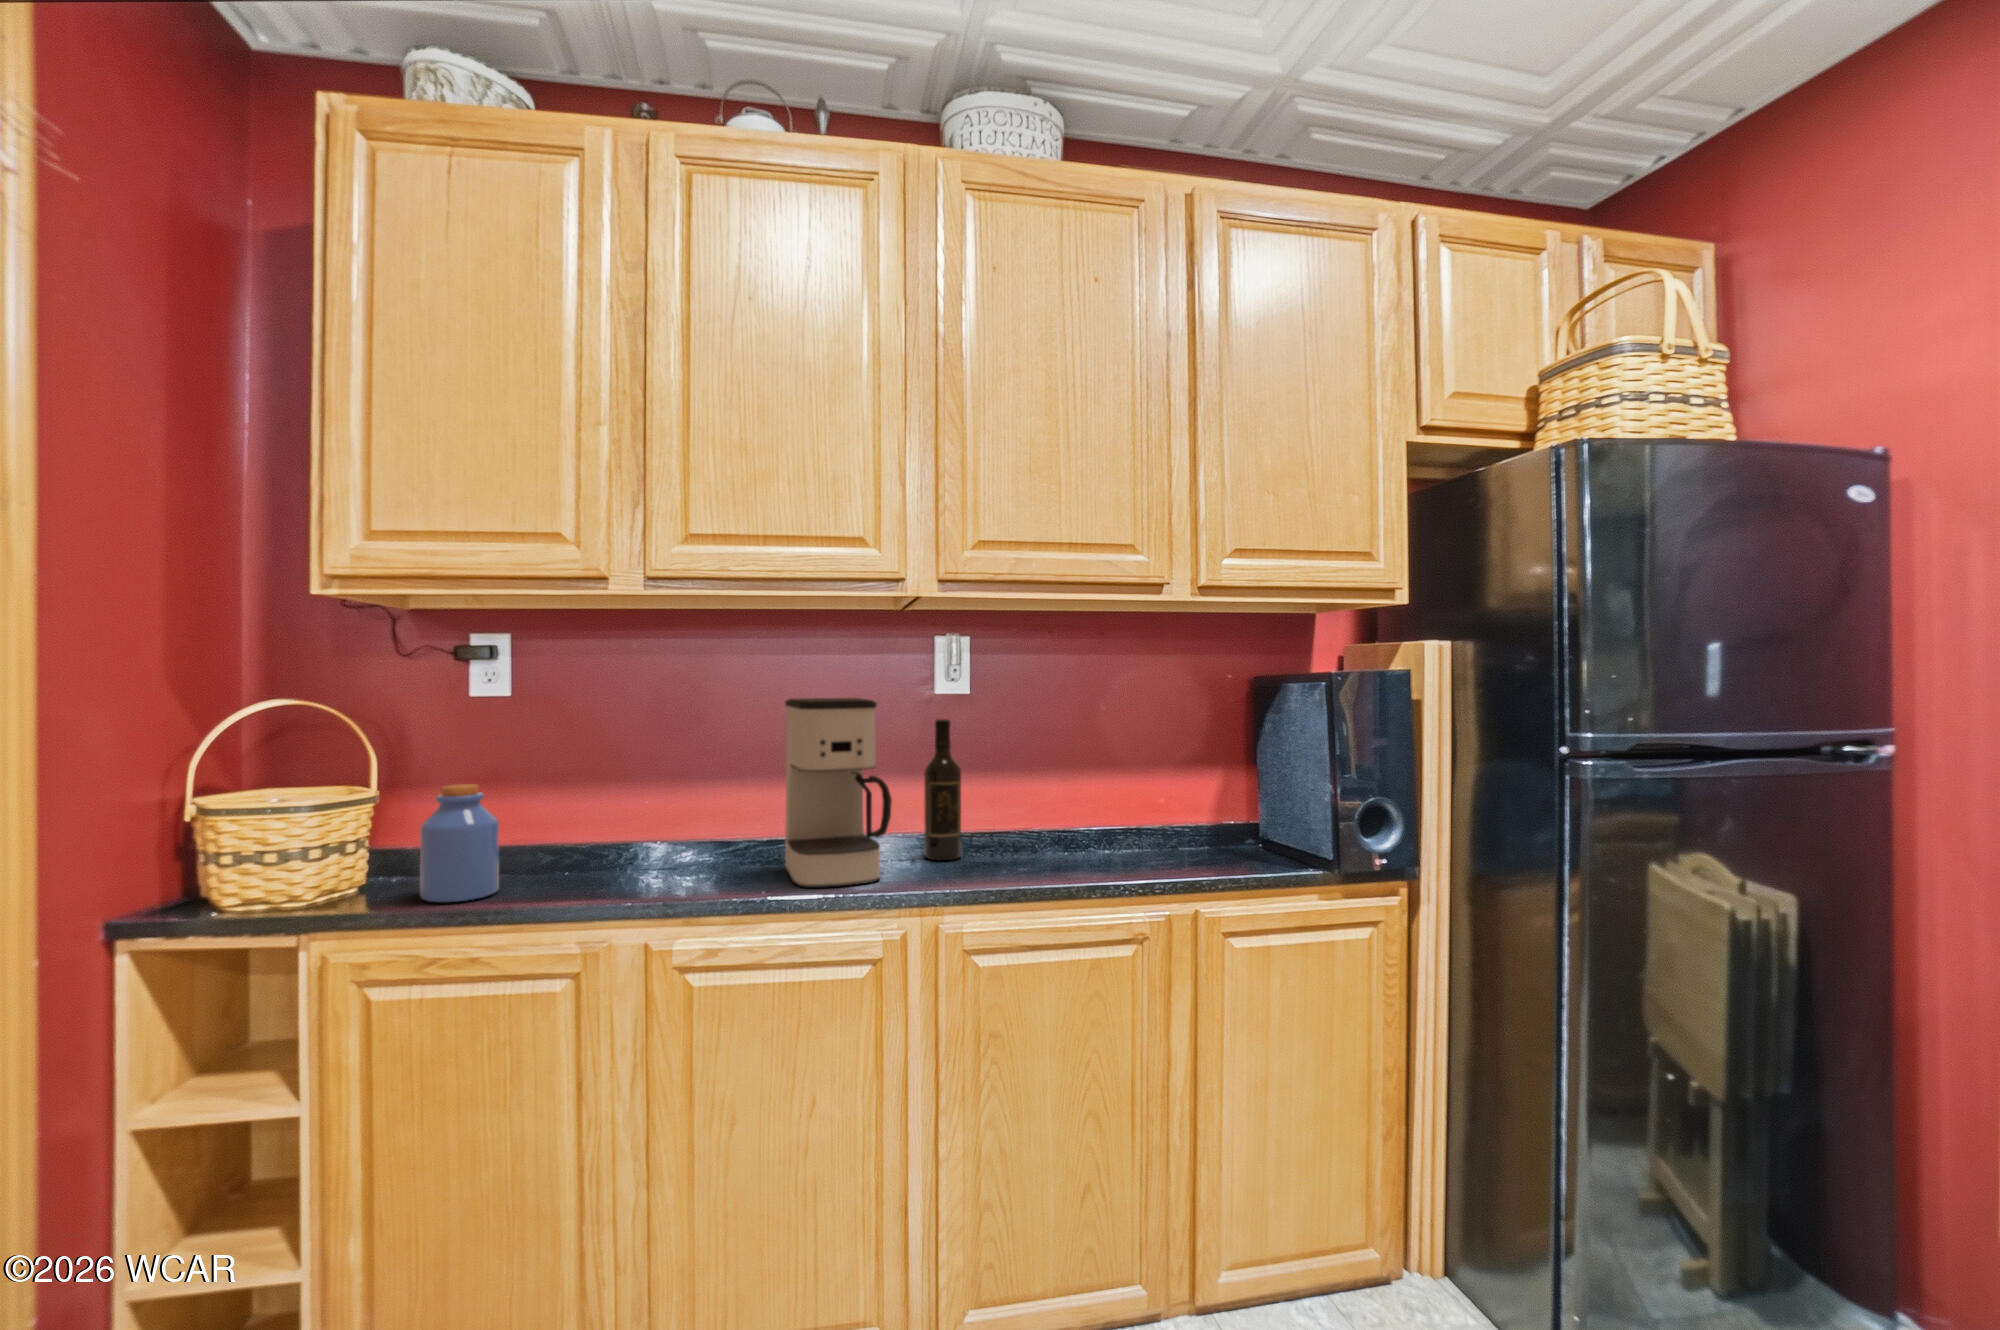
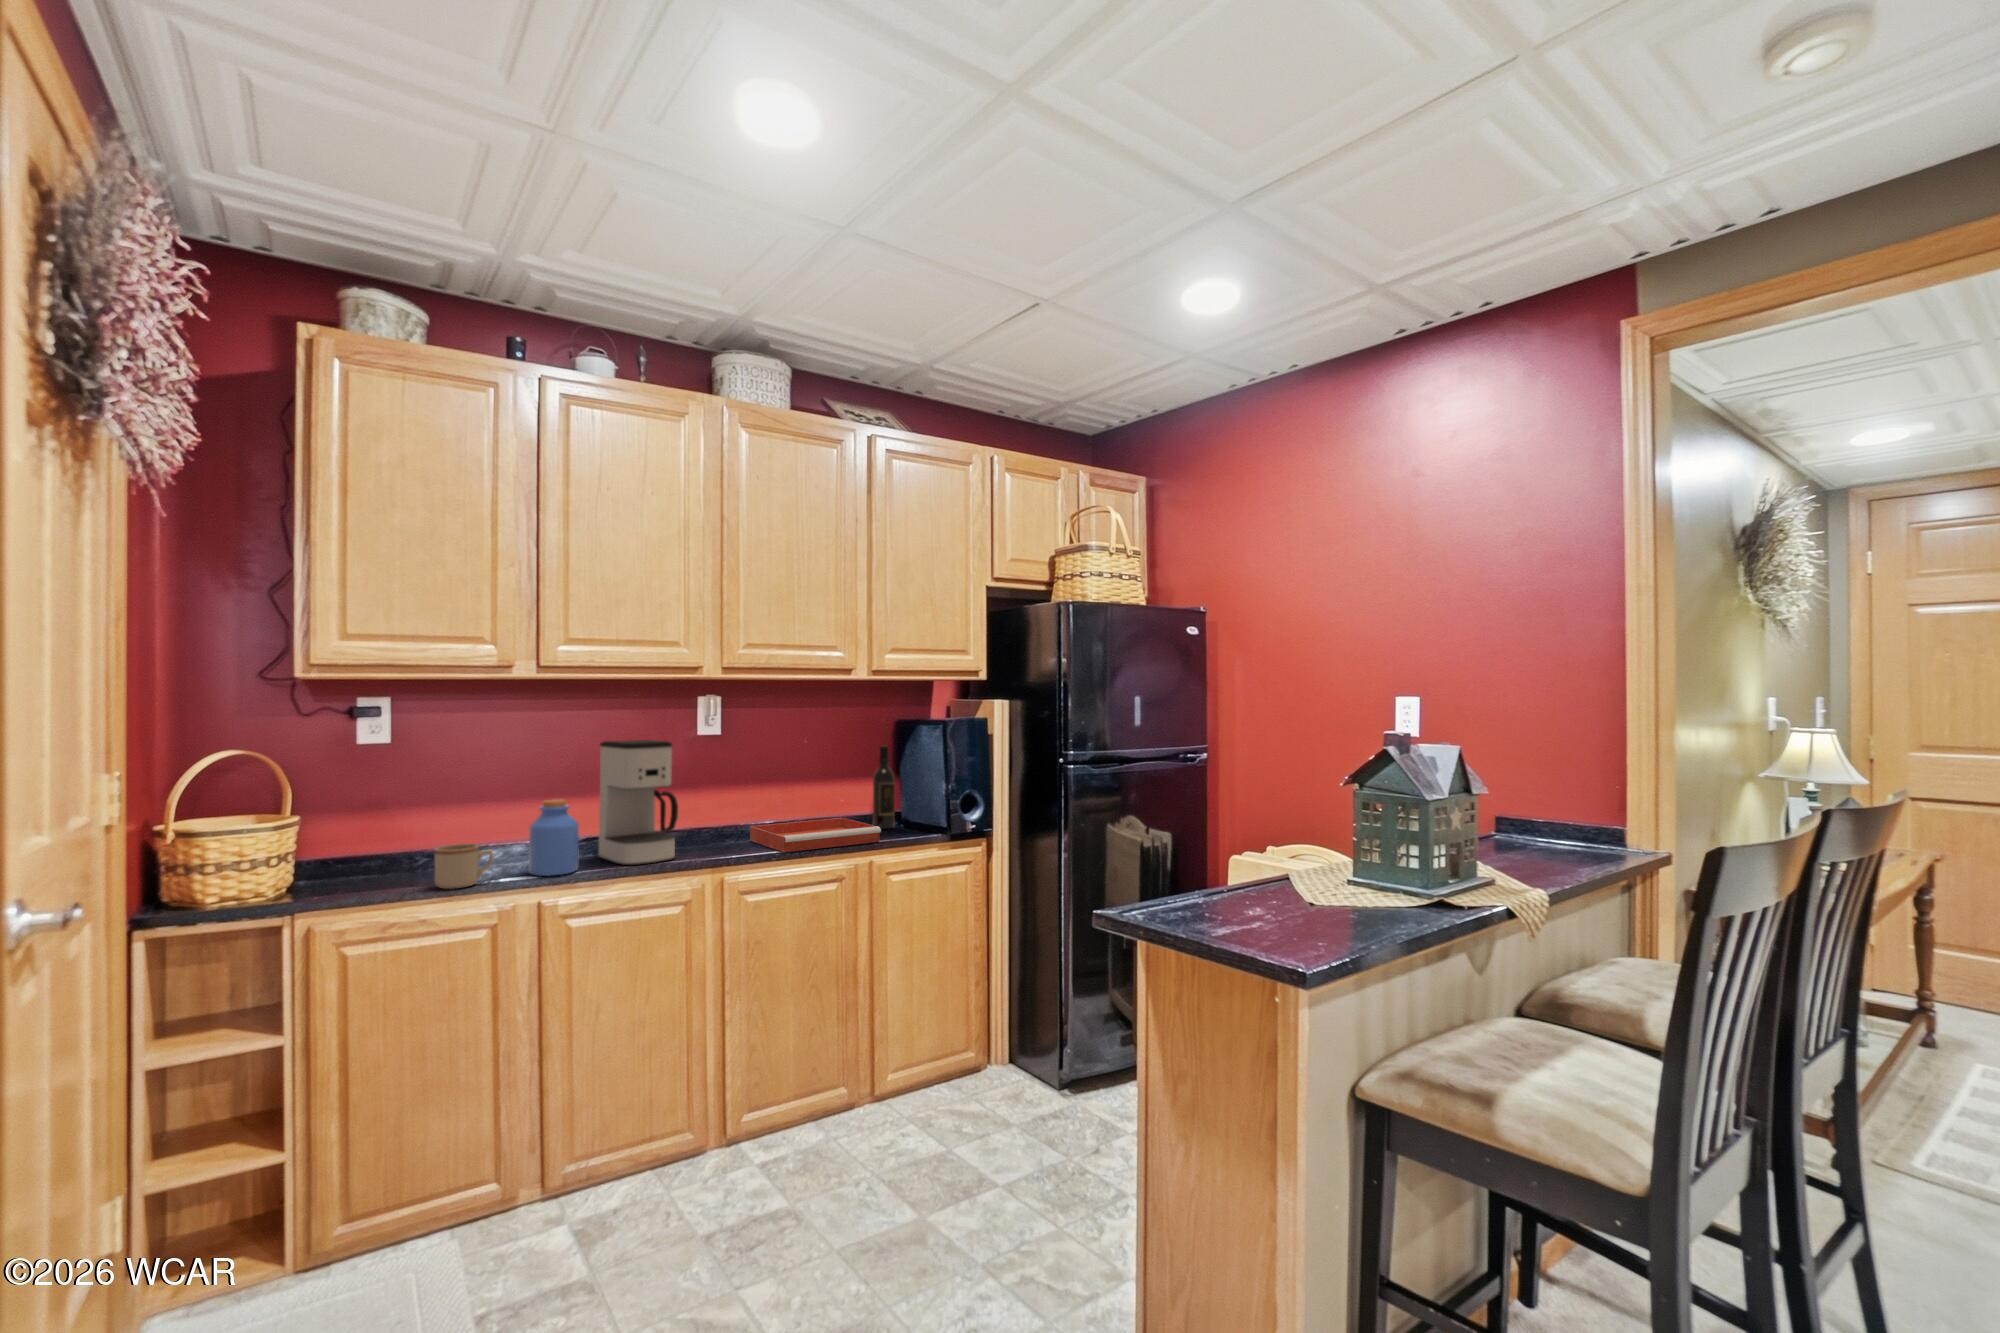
wine bottle: present [924,719,961,860] -> present [873,746,895,829]
jar: present [420,784,499,902] -> present [529,799,579,876]
tray: none [1013,827,1212,883] -> present [750,818,881,852]
mug: none [520,842,601,909] -> present [434,844,493,889]

